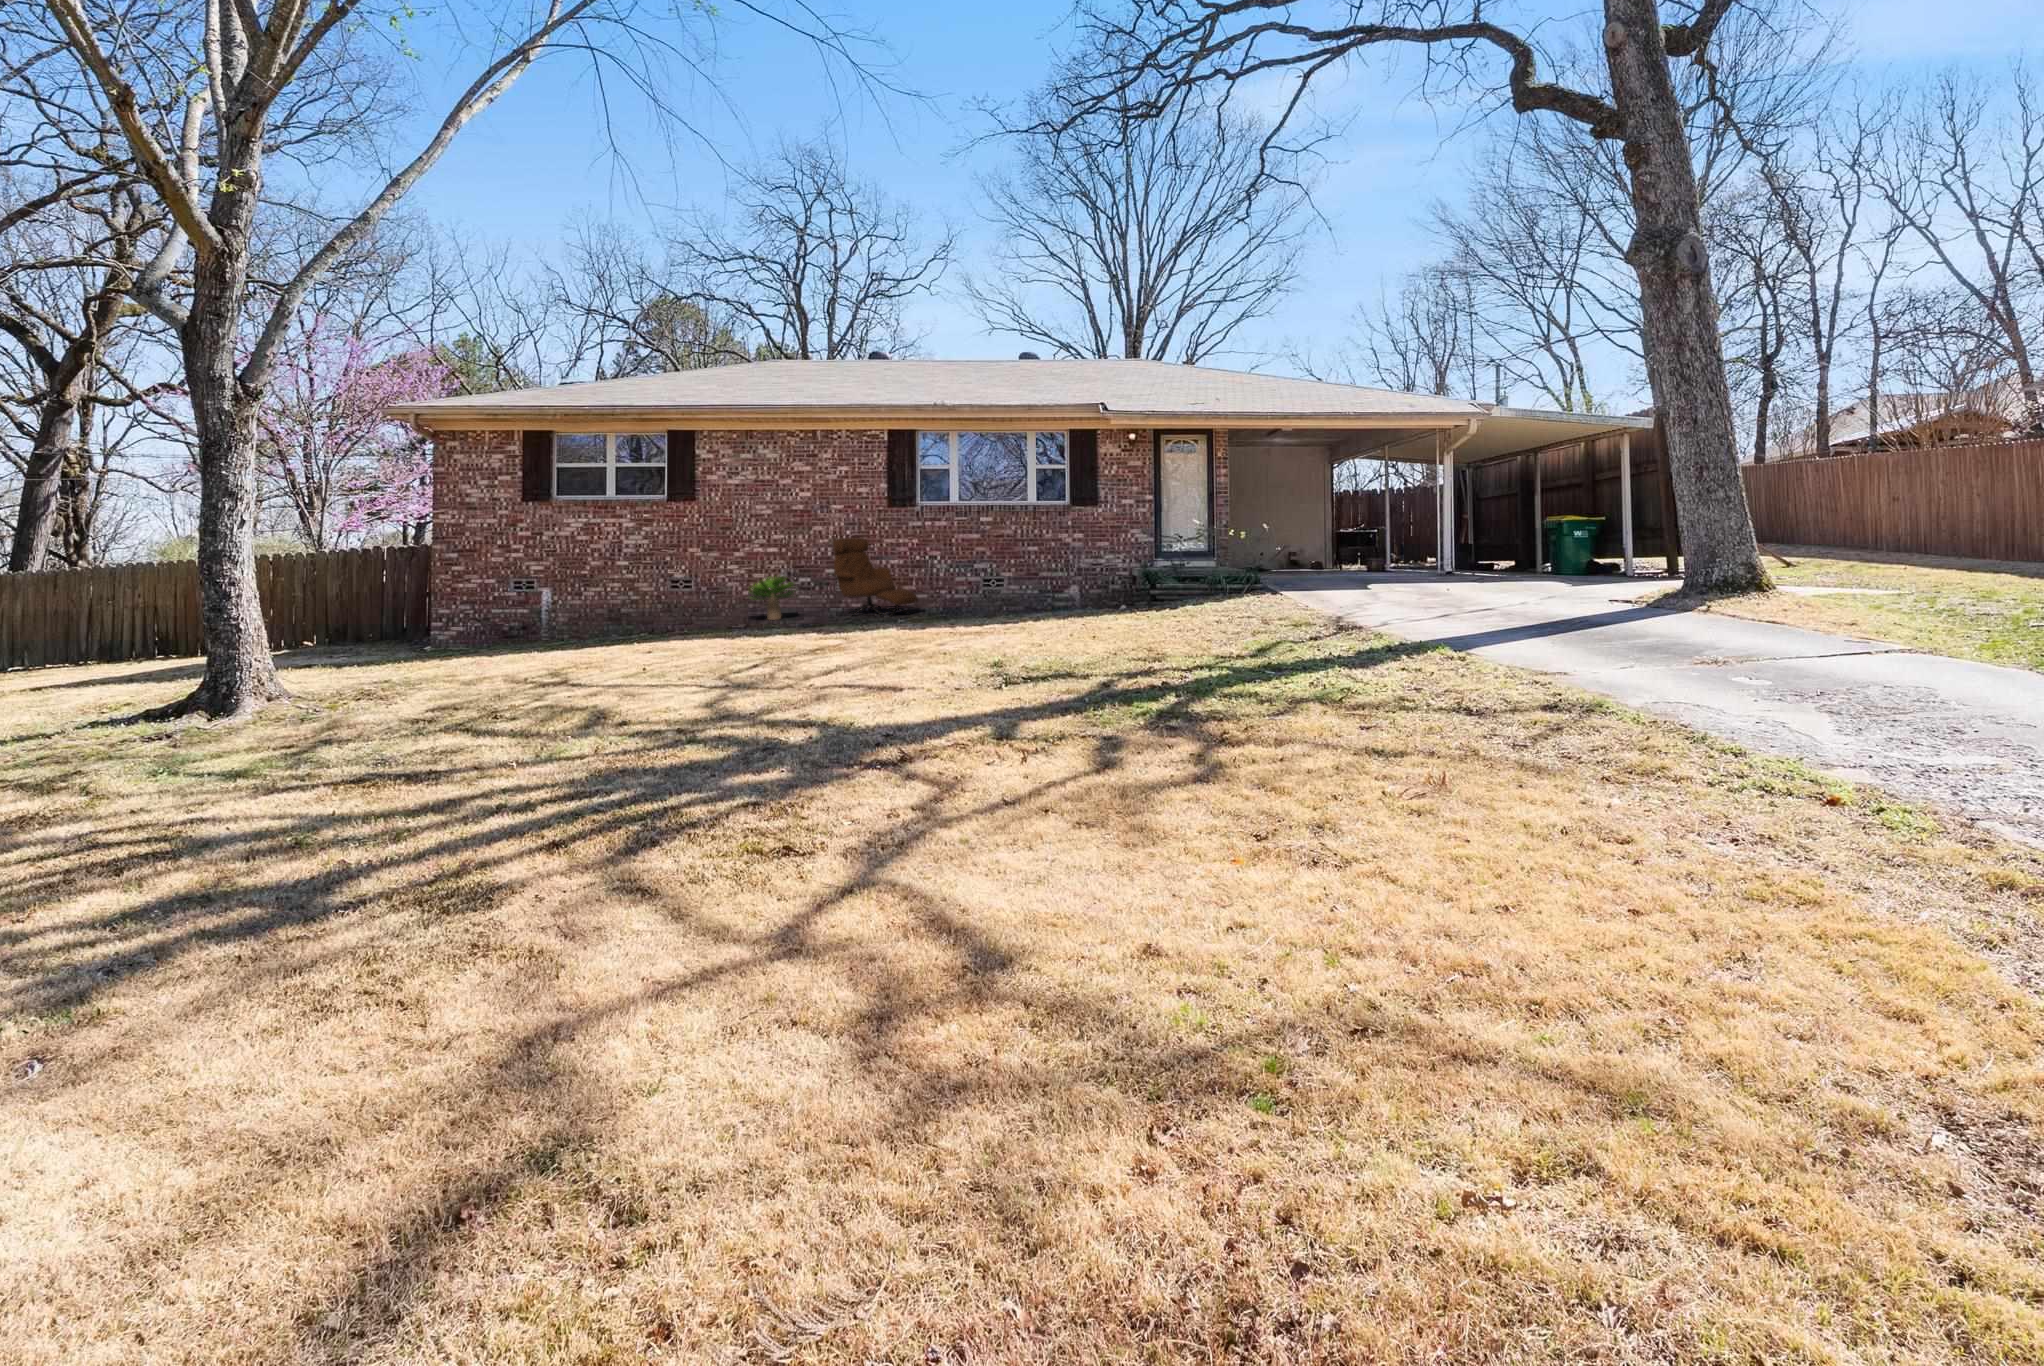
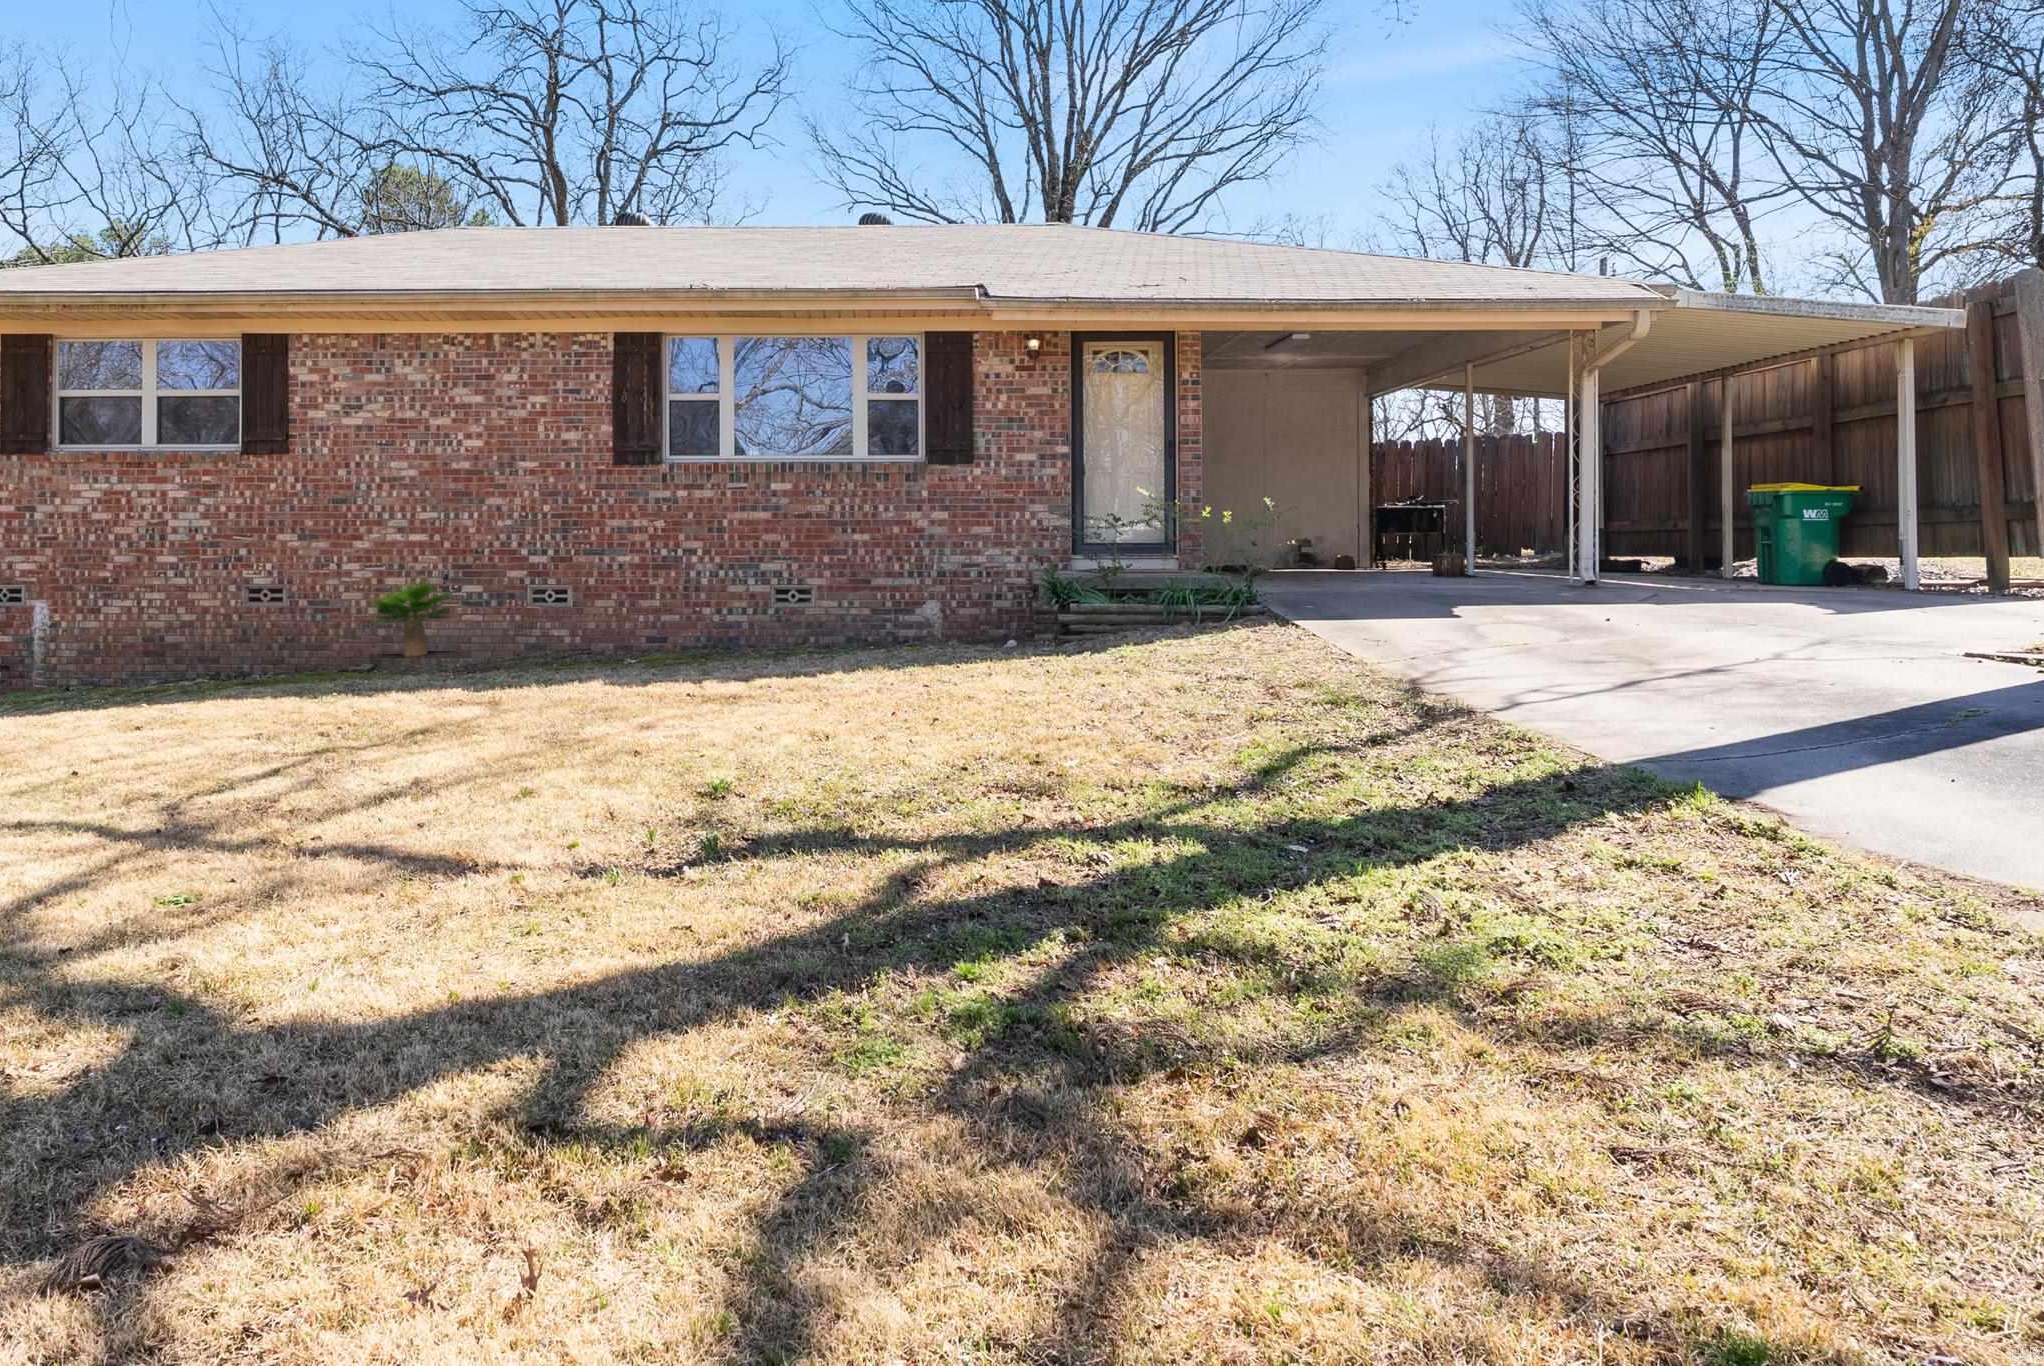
lounge chair: present [833,537,918,616] -> none [516,516,657,655]

